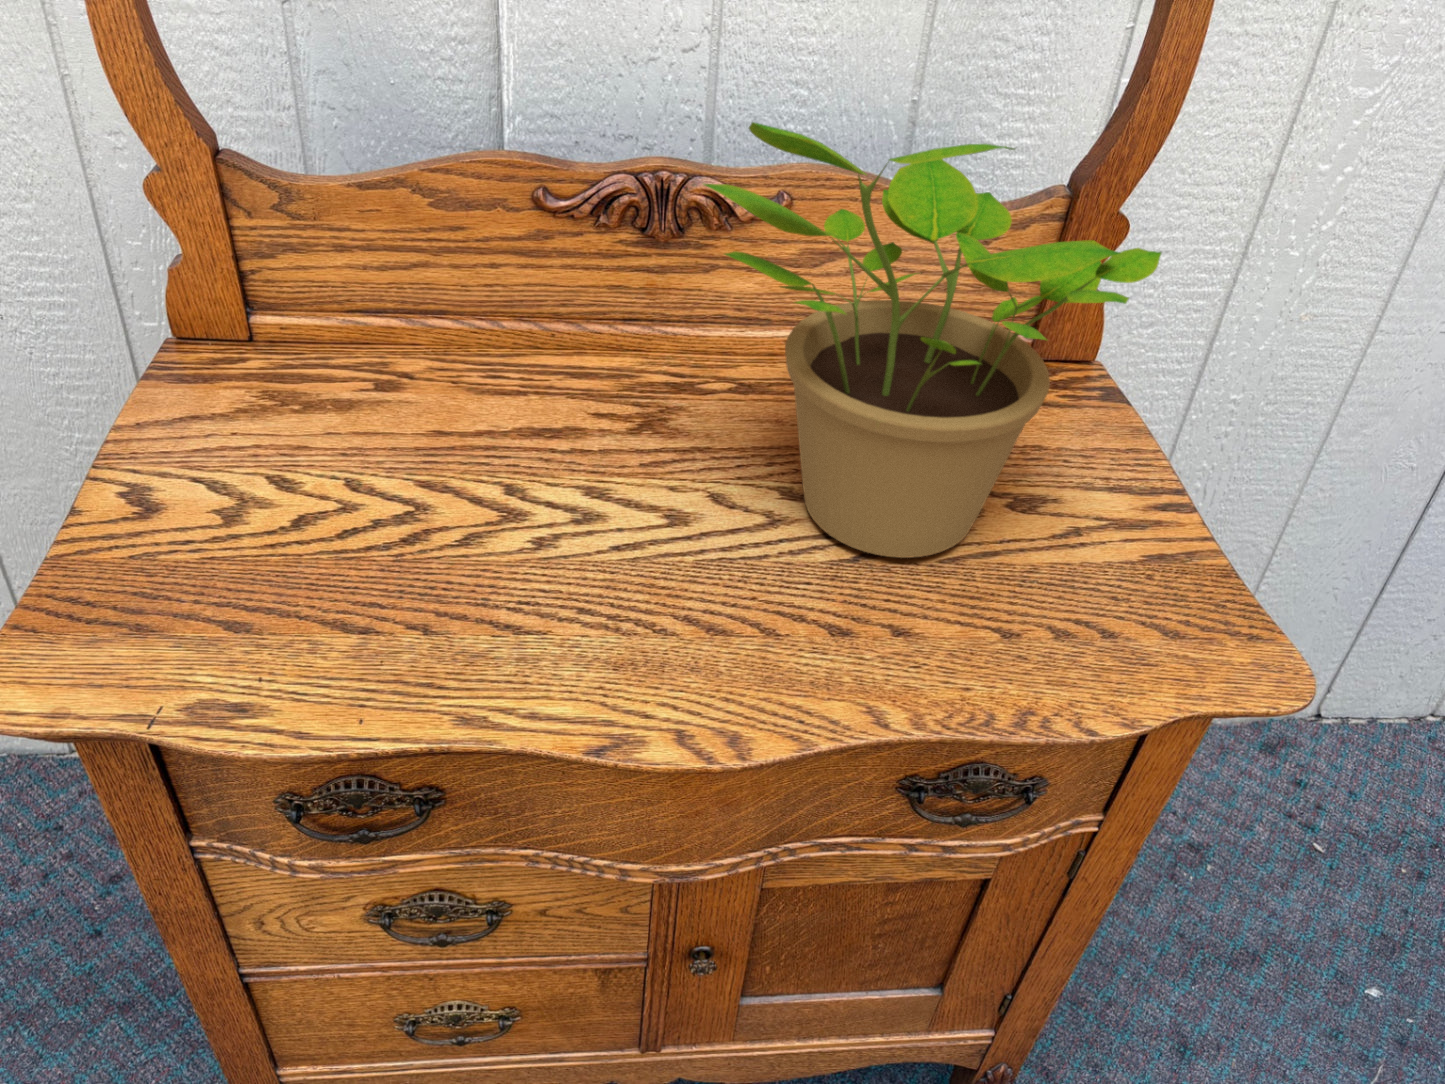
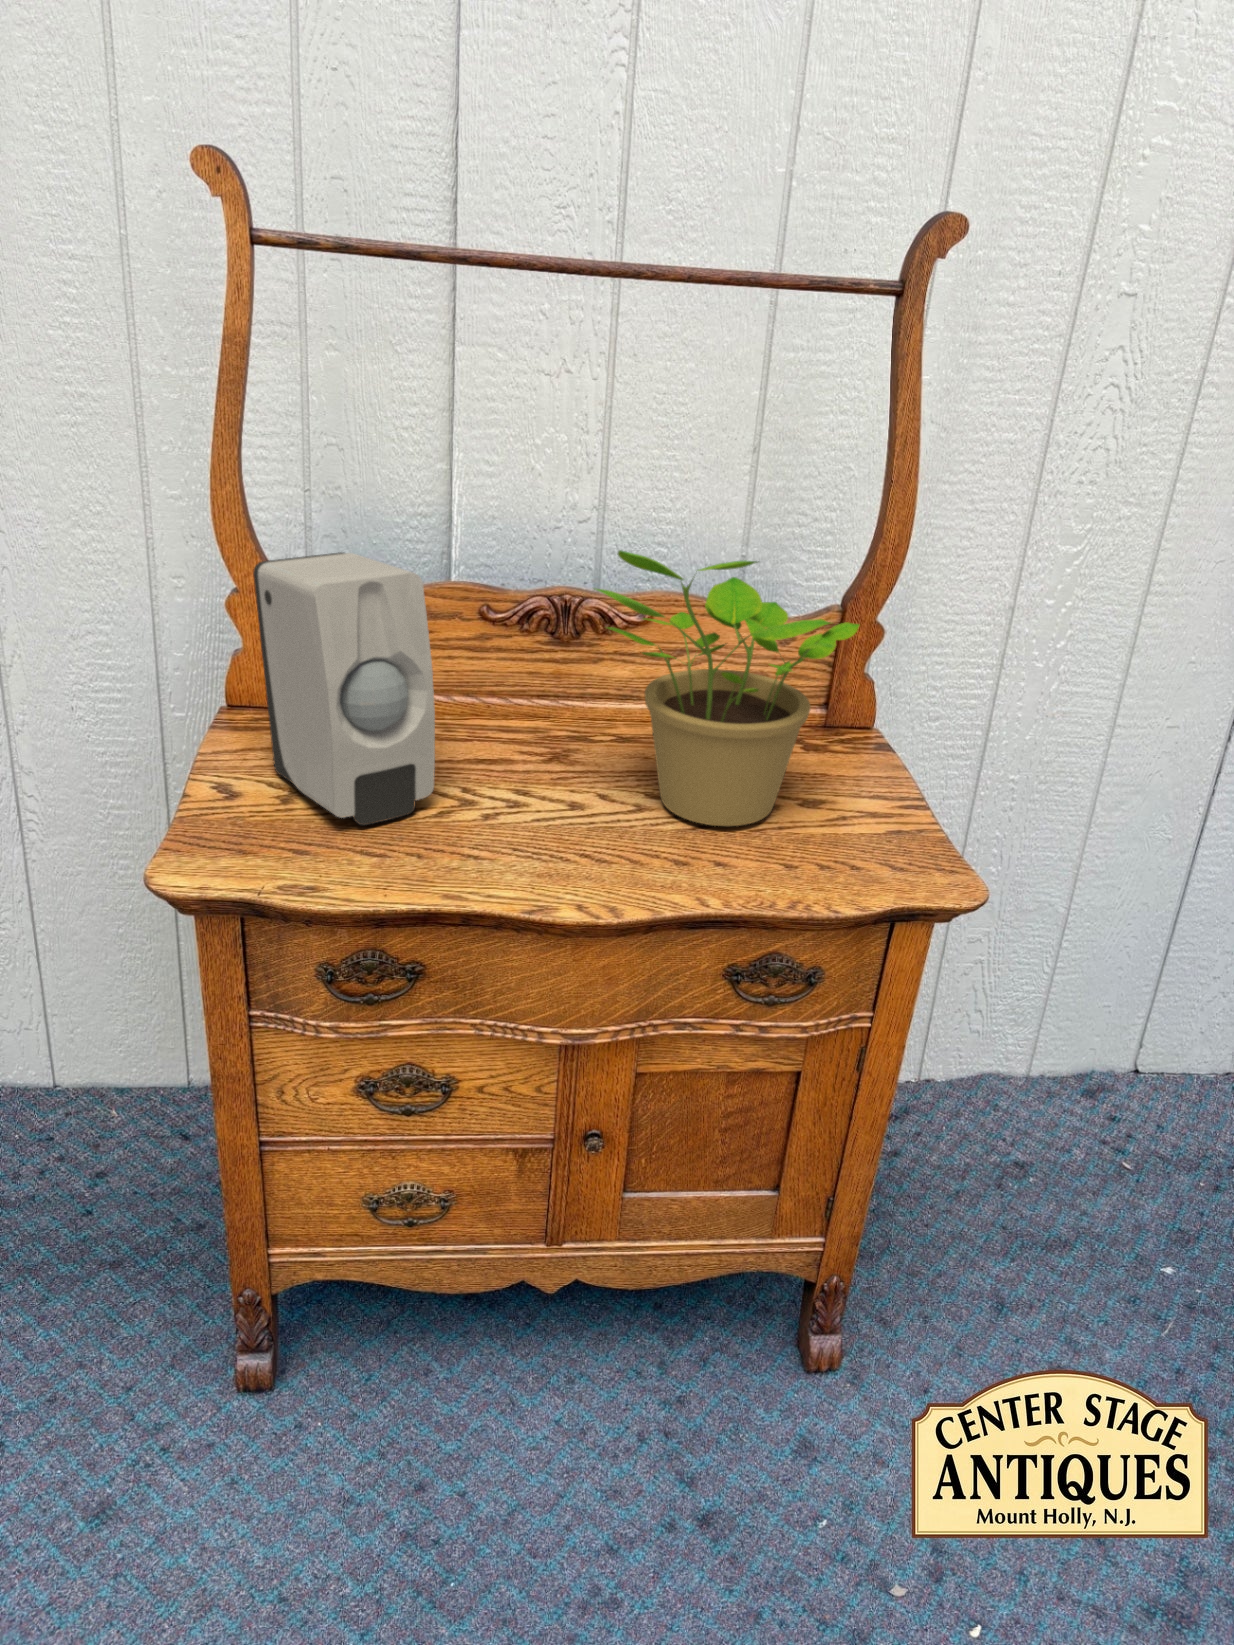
soap dispenser: none [128,111,456,571] -> present [253,552,435,825]

